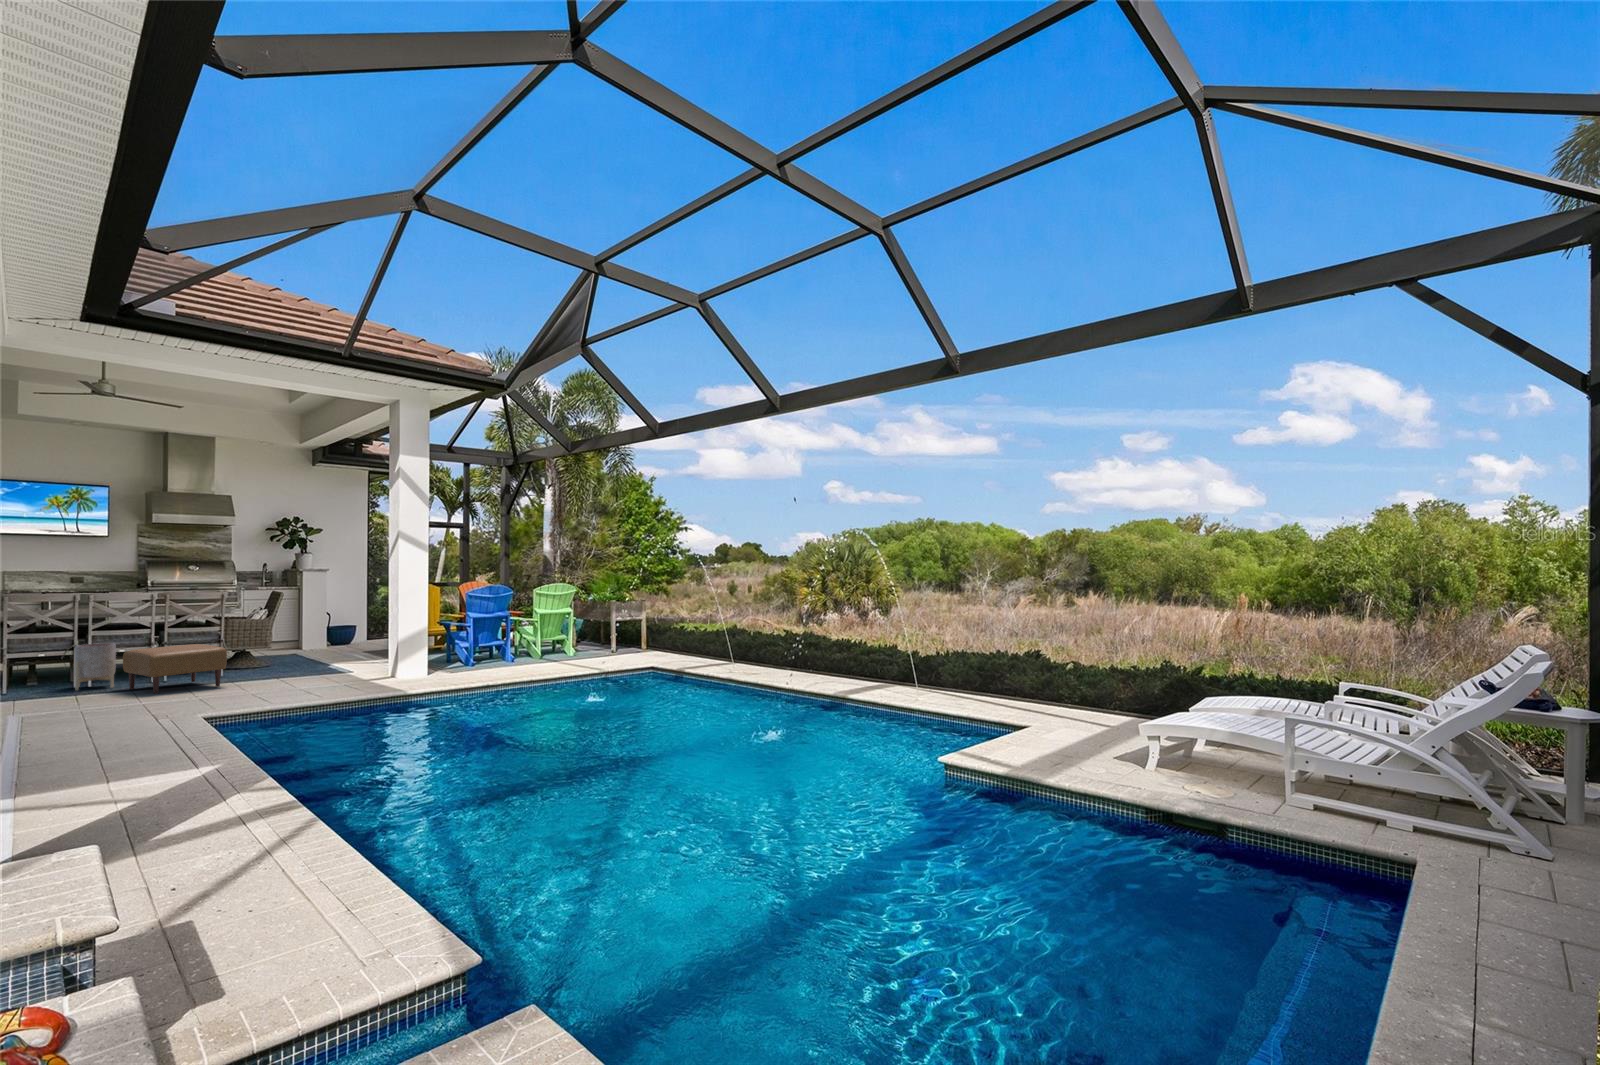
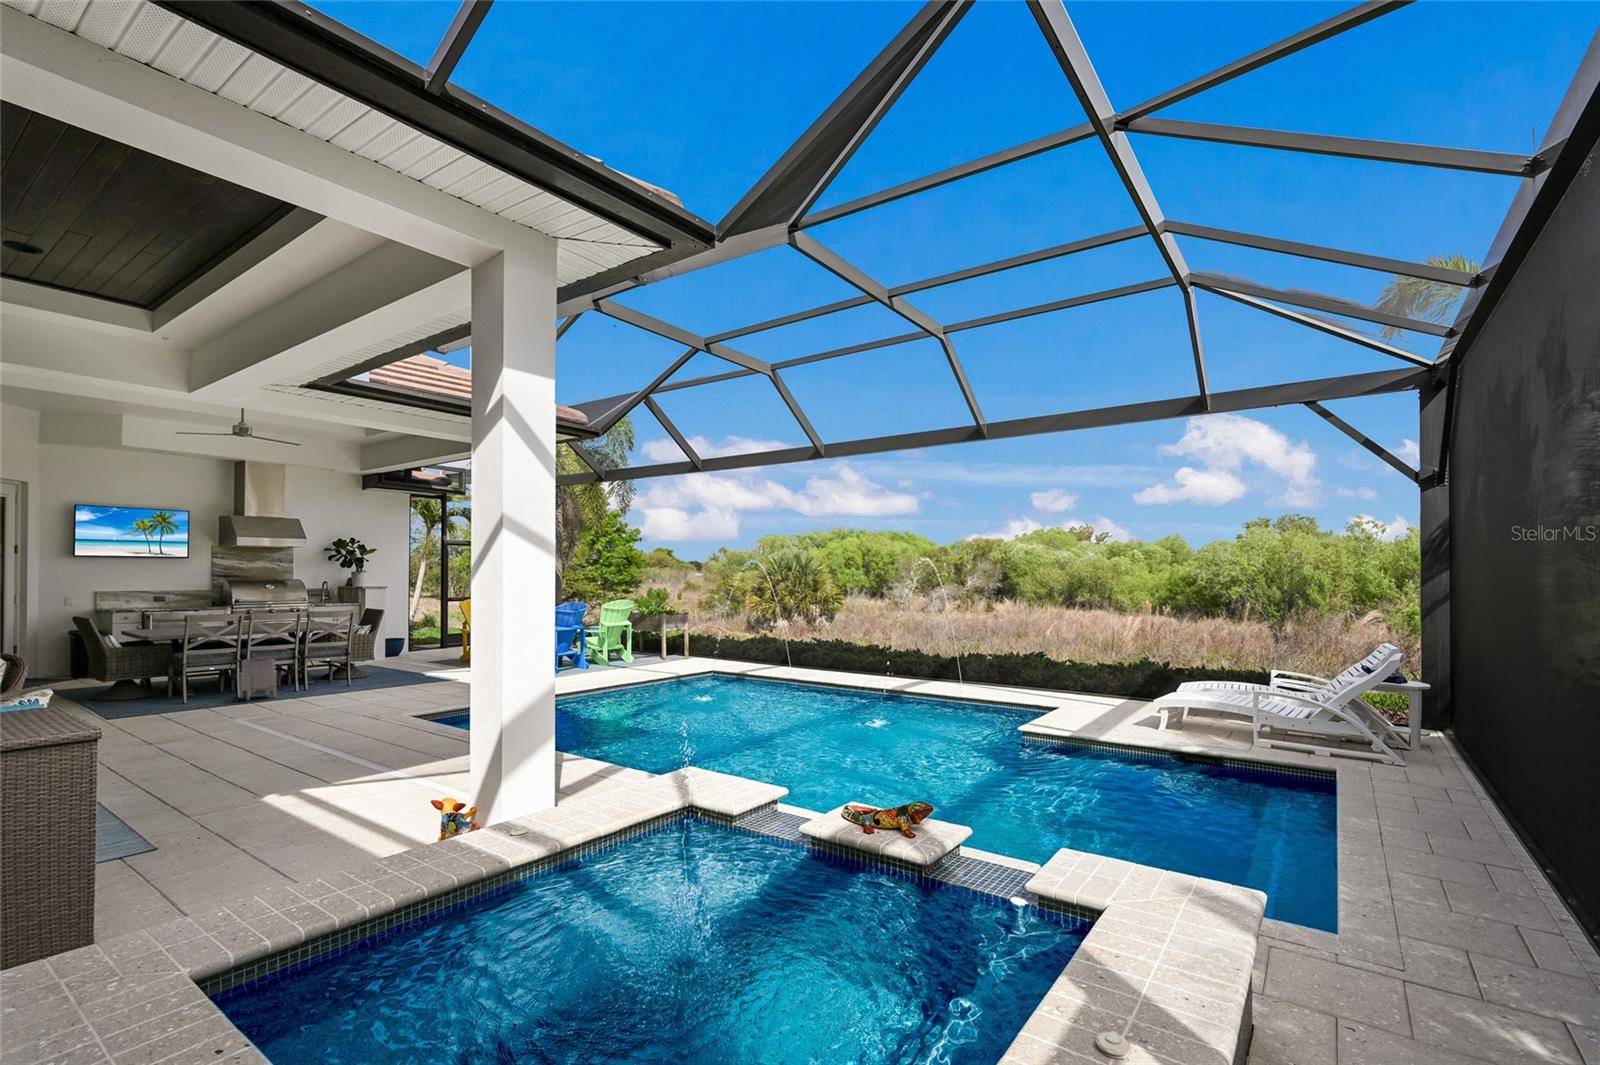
ottoman: present [123,644,227,694] -> none [289,658,377,702]

